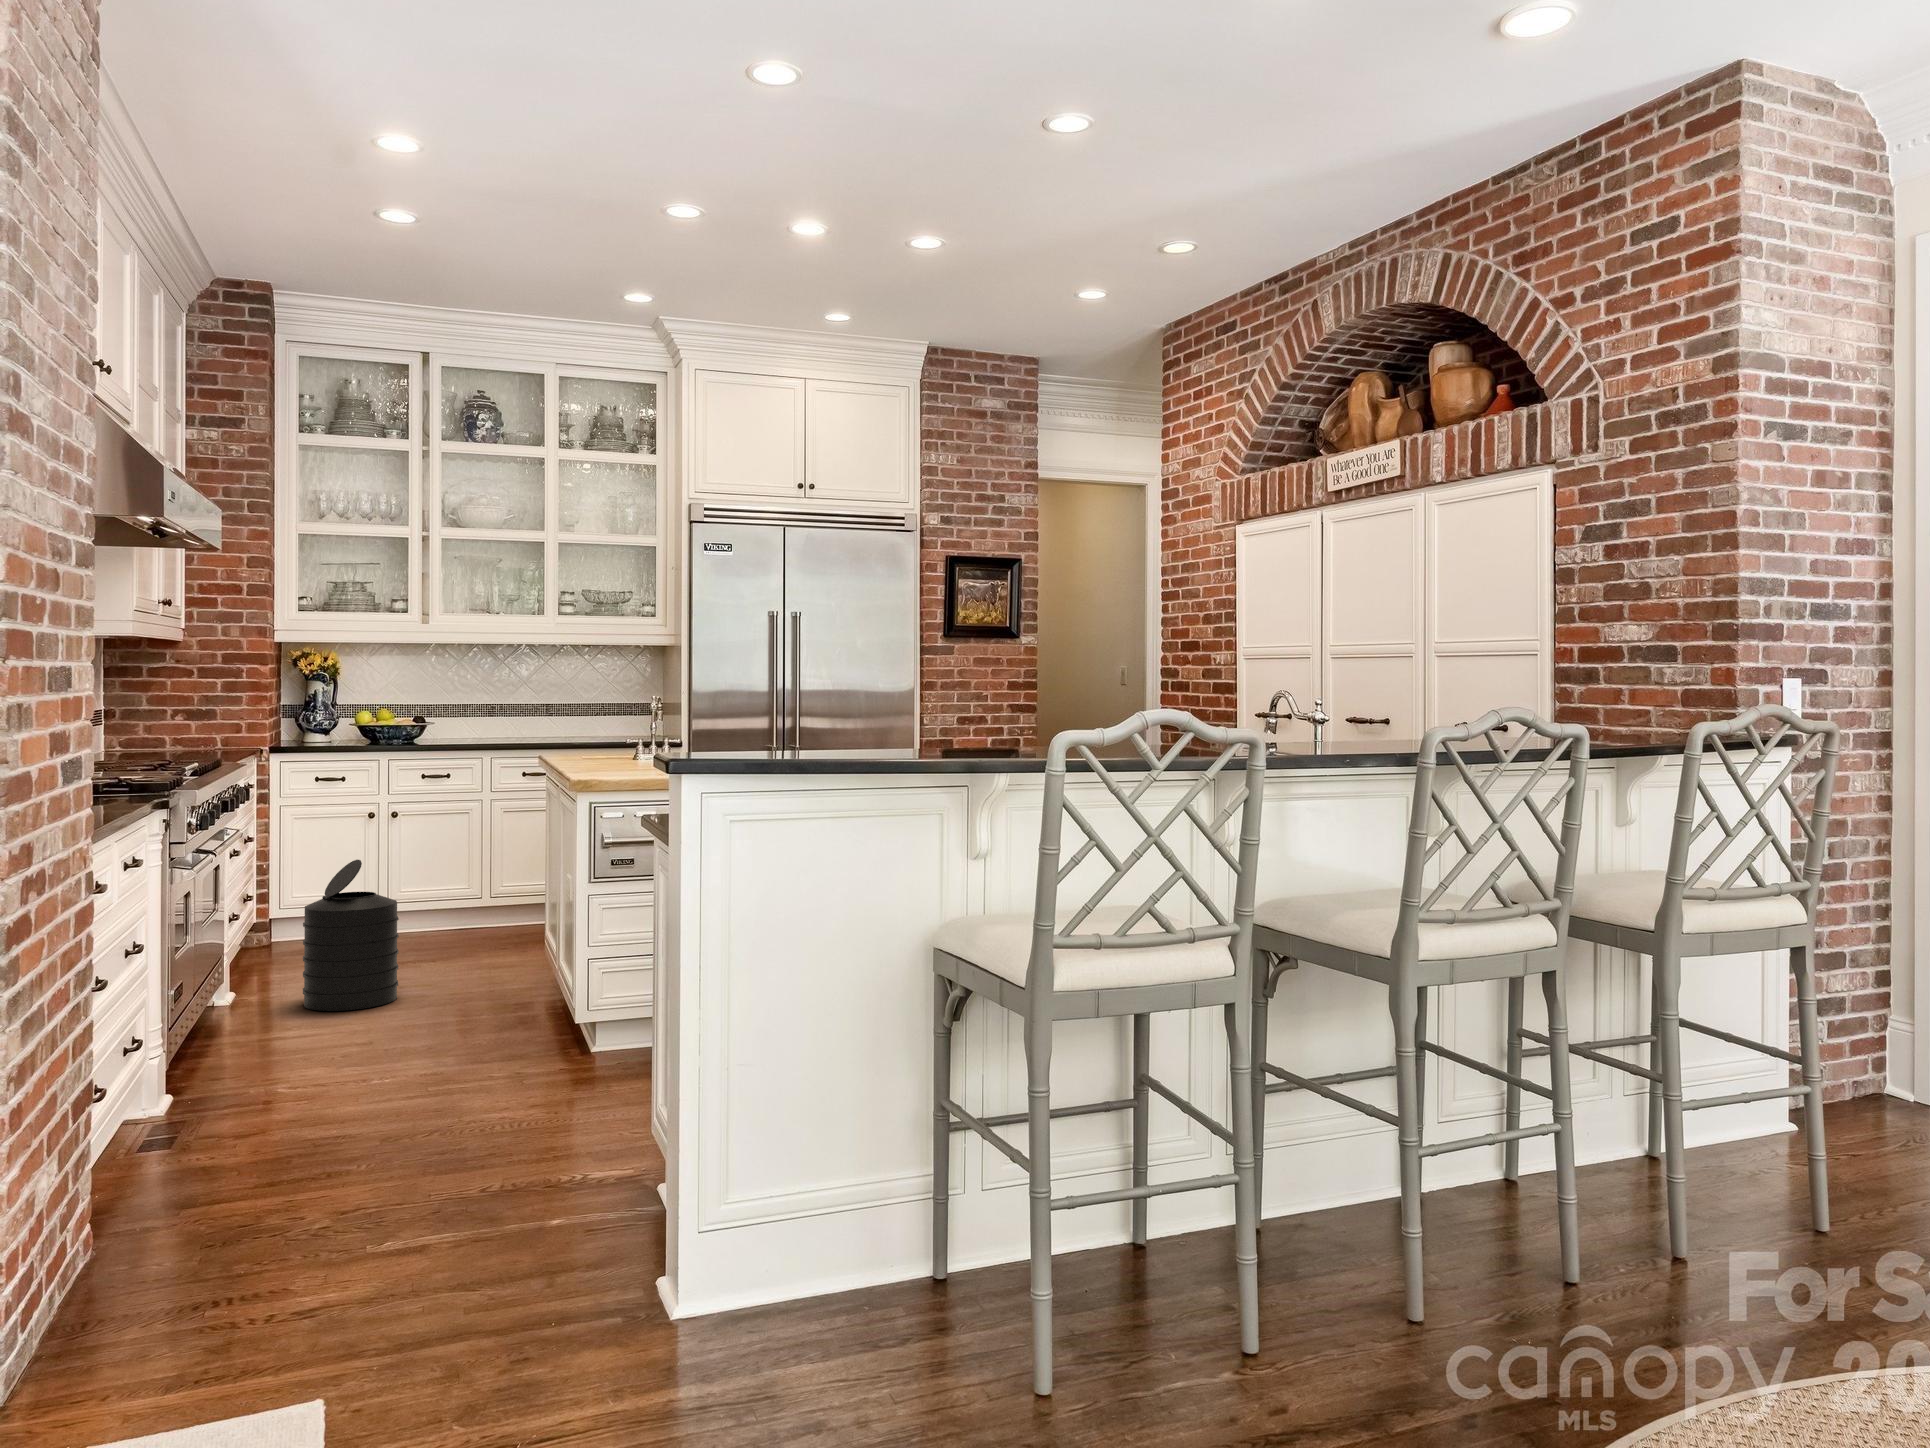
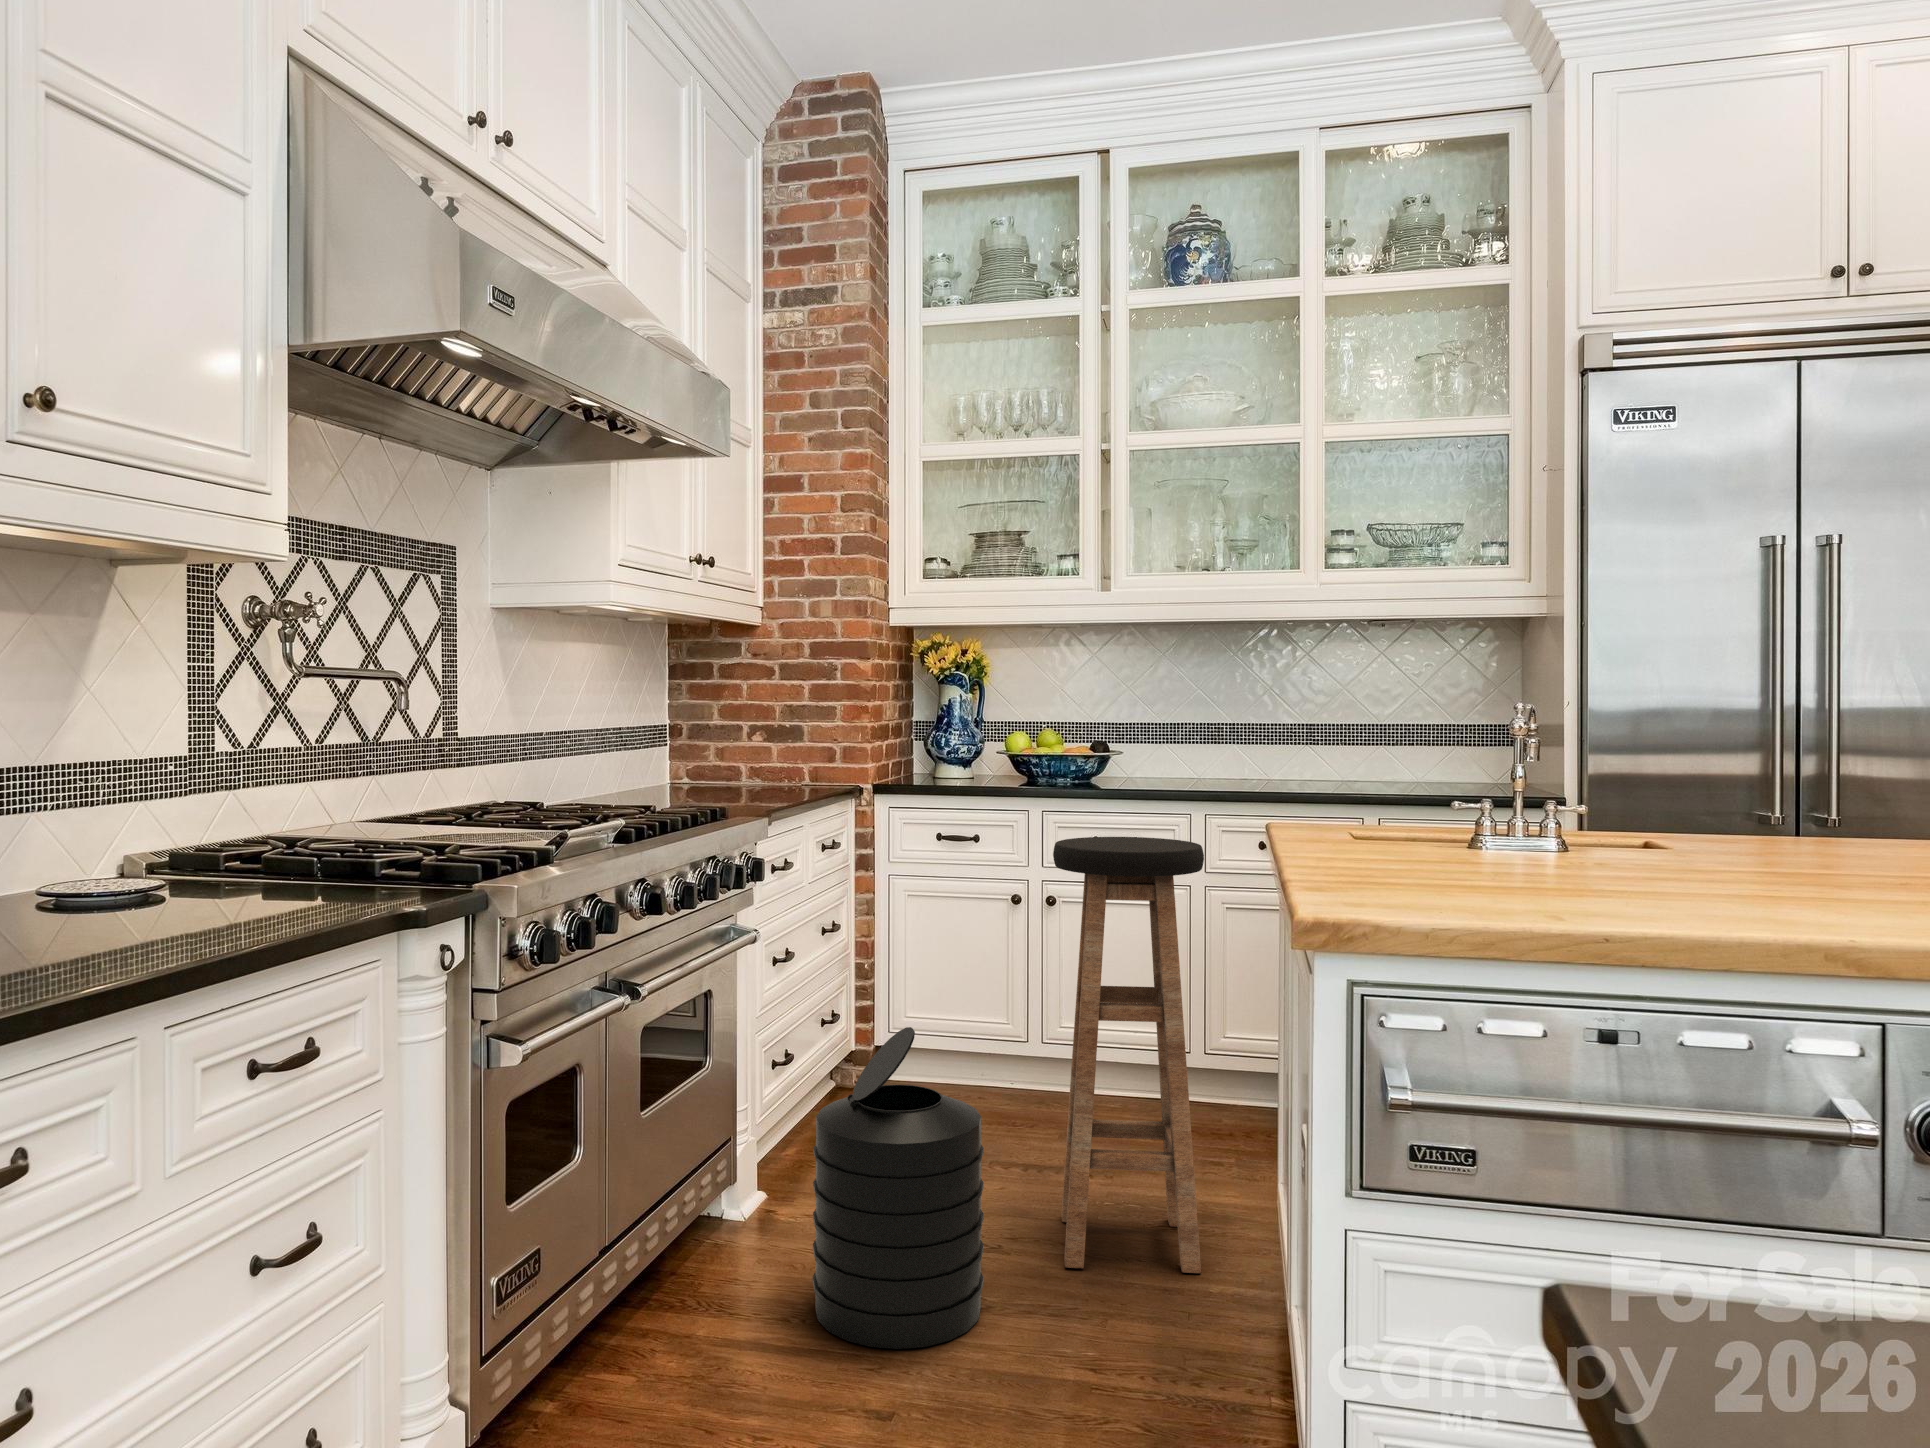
bar stool: none [424,764,506,980] -> present [1053,837,1204,1273]

